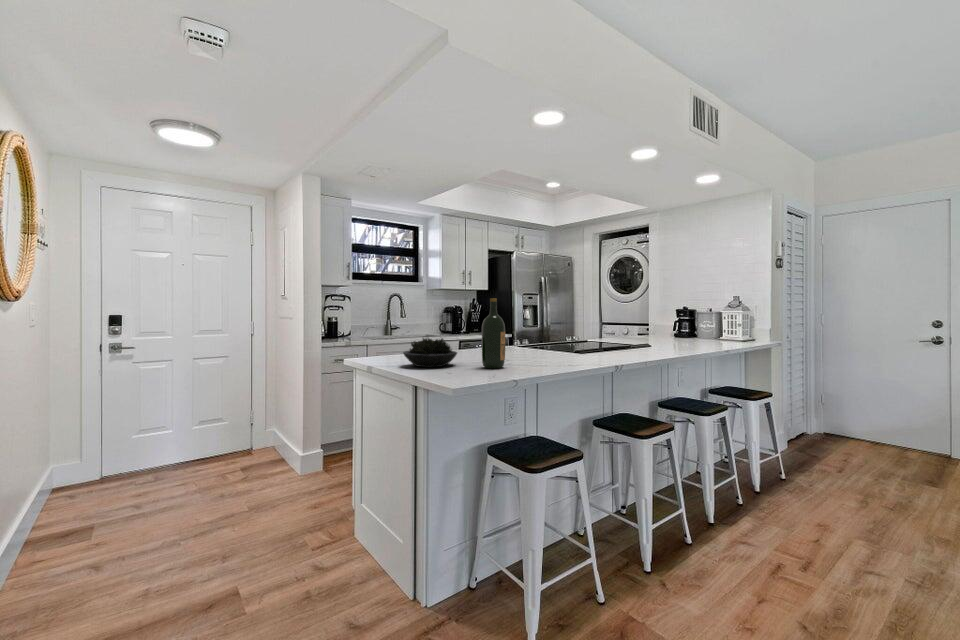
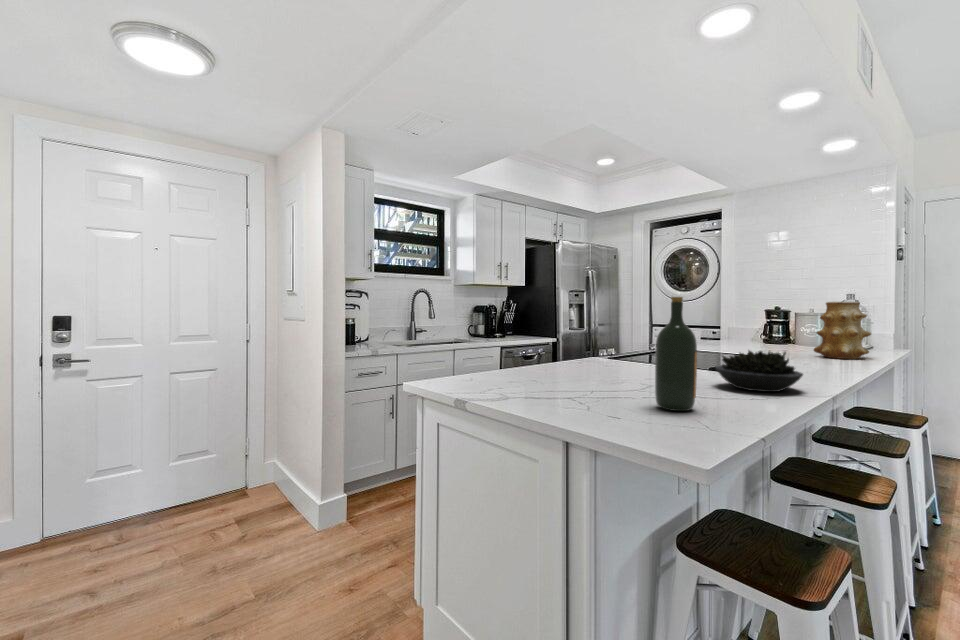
vase: none [681,301,718,346] -> present [814,301,871,359]
succulent plant: present [403,338,457,367] -> present [716,351,803,392]

